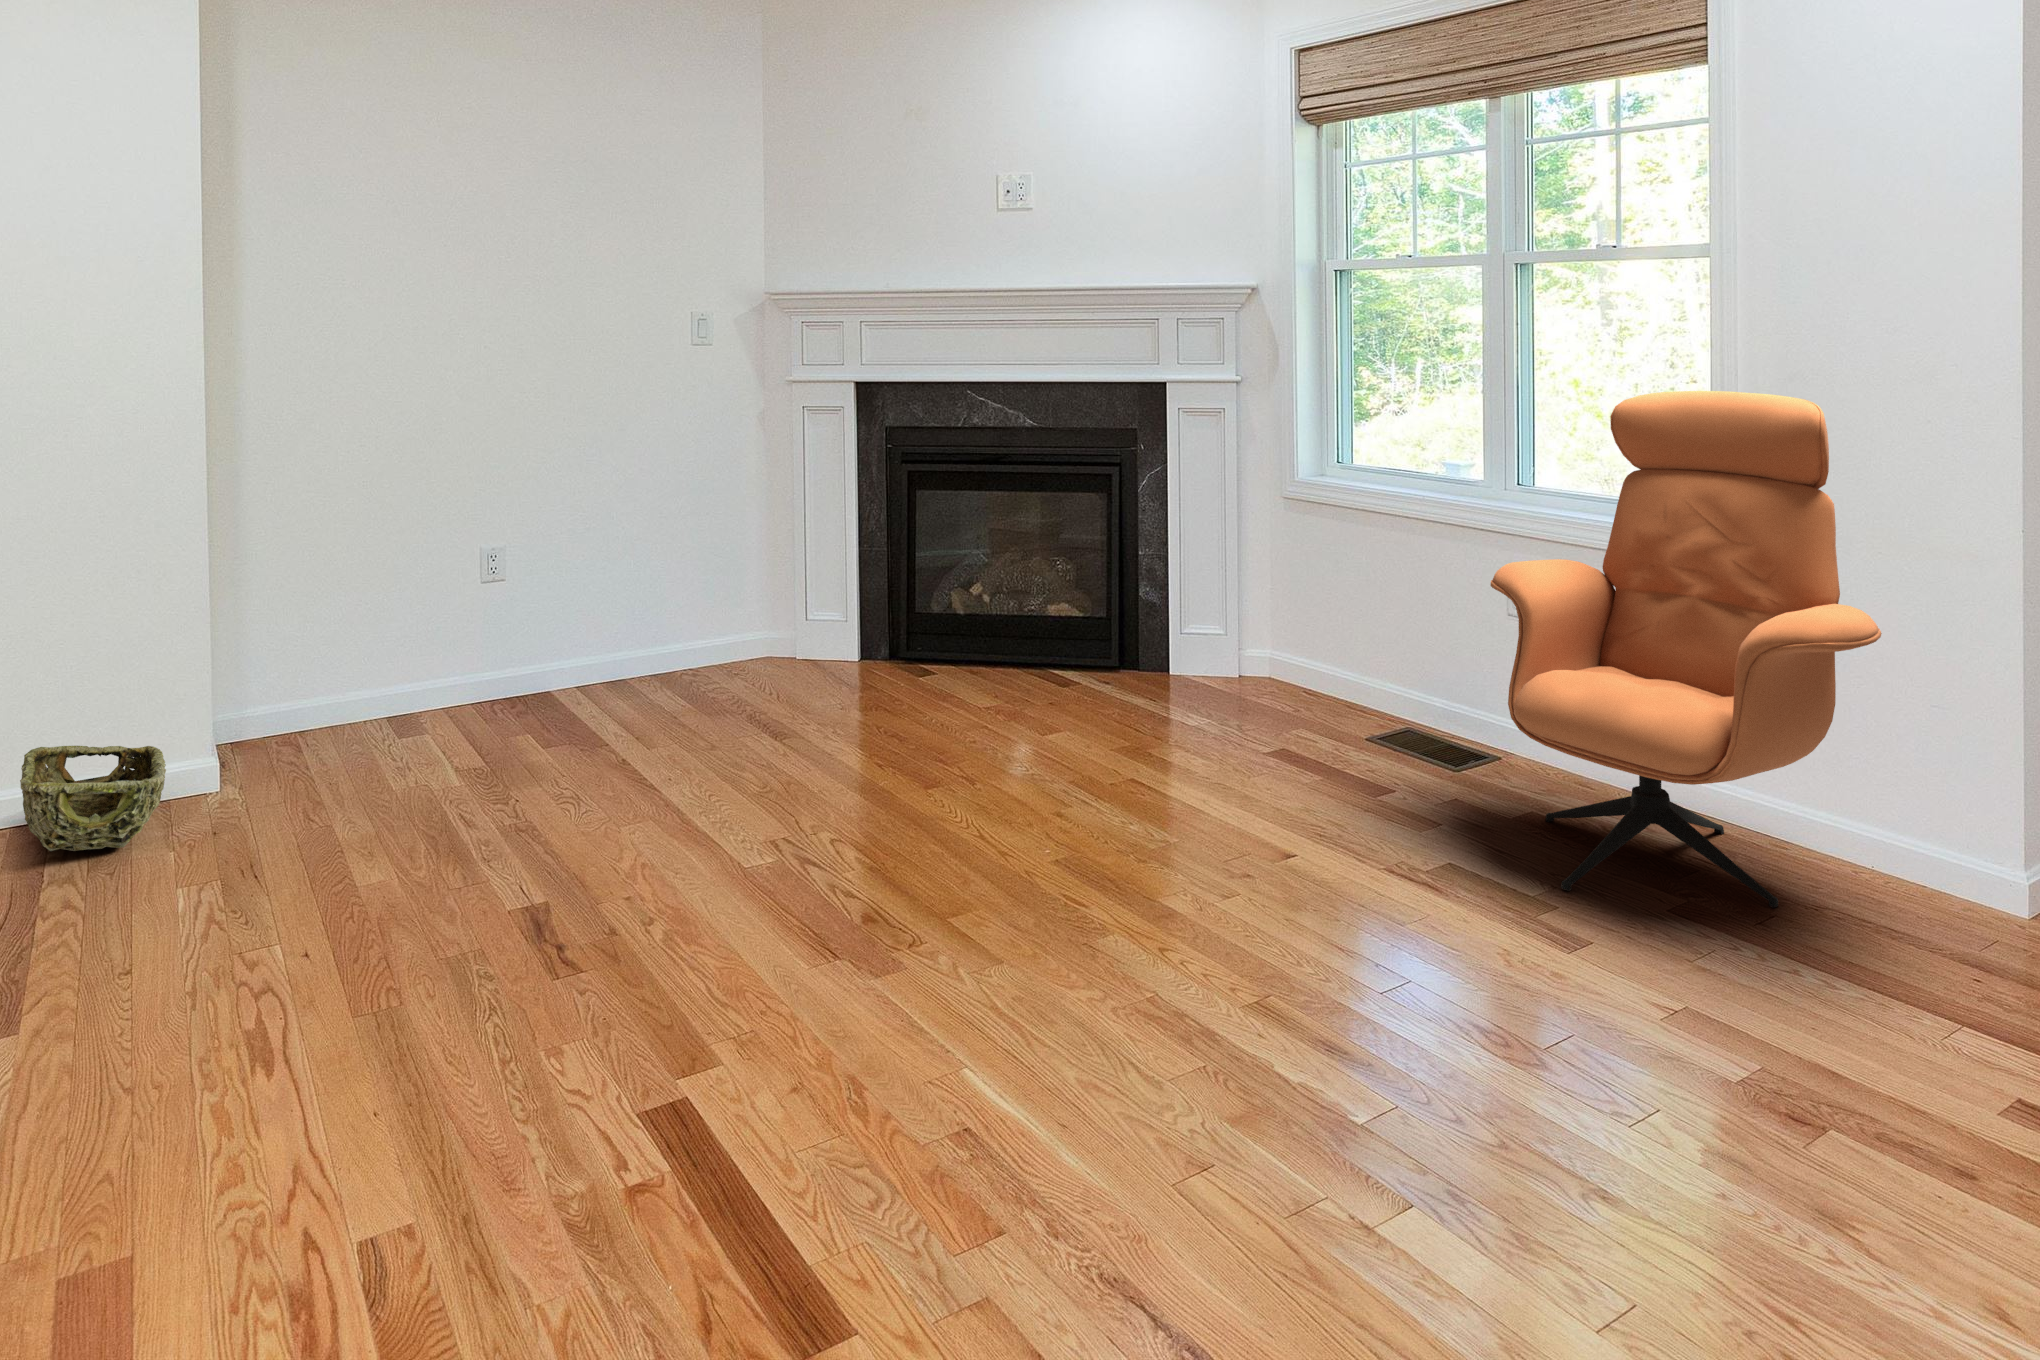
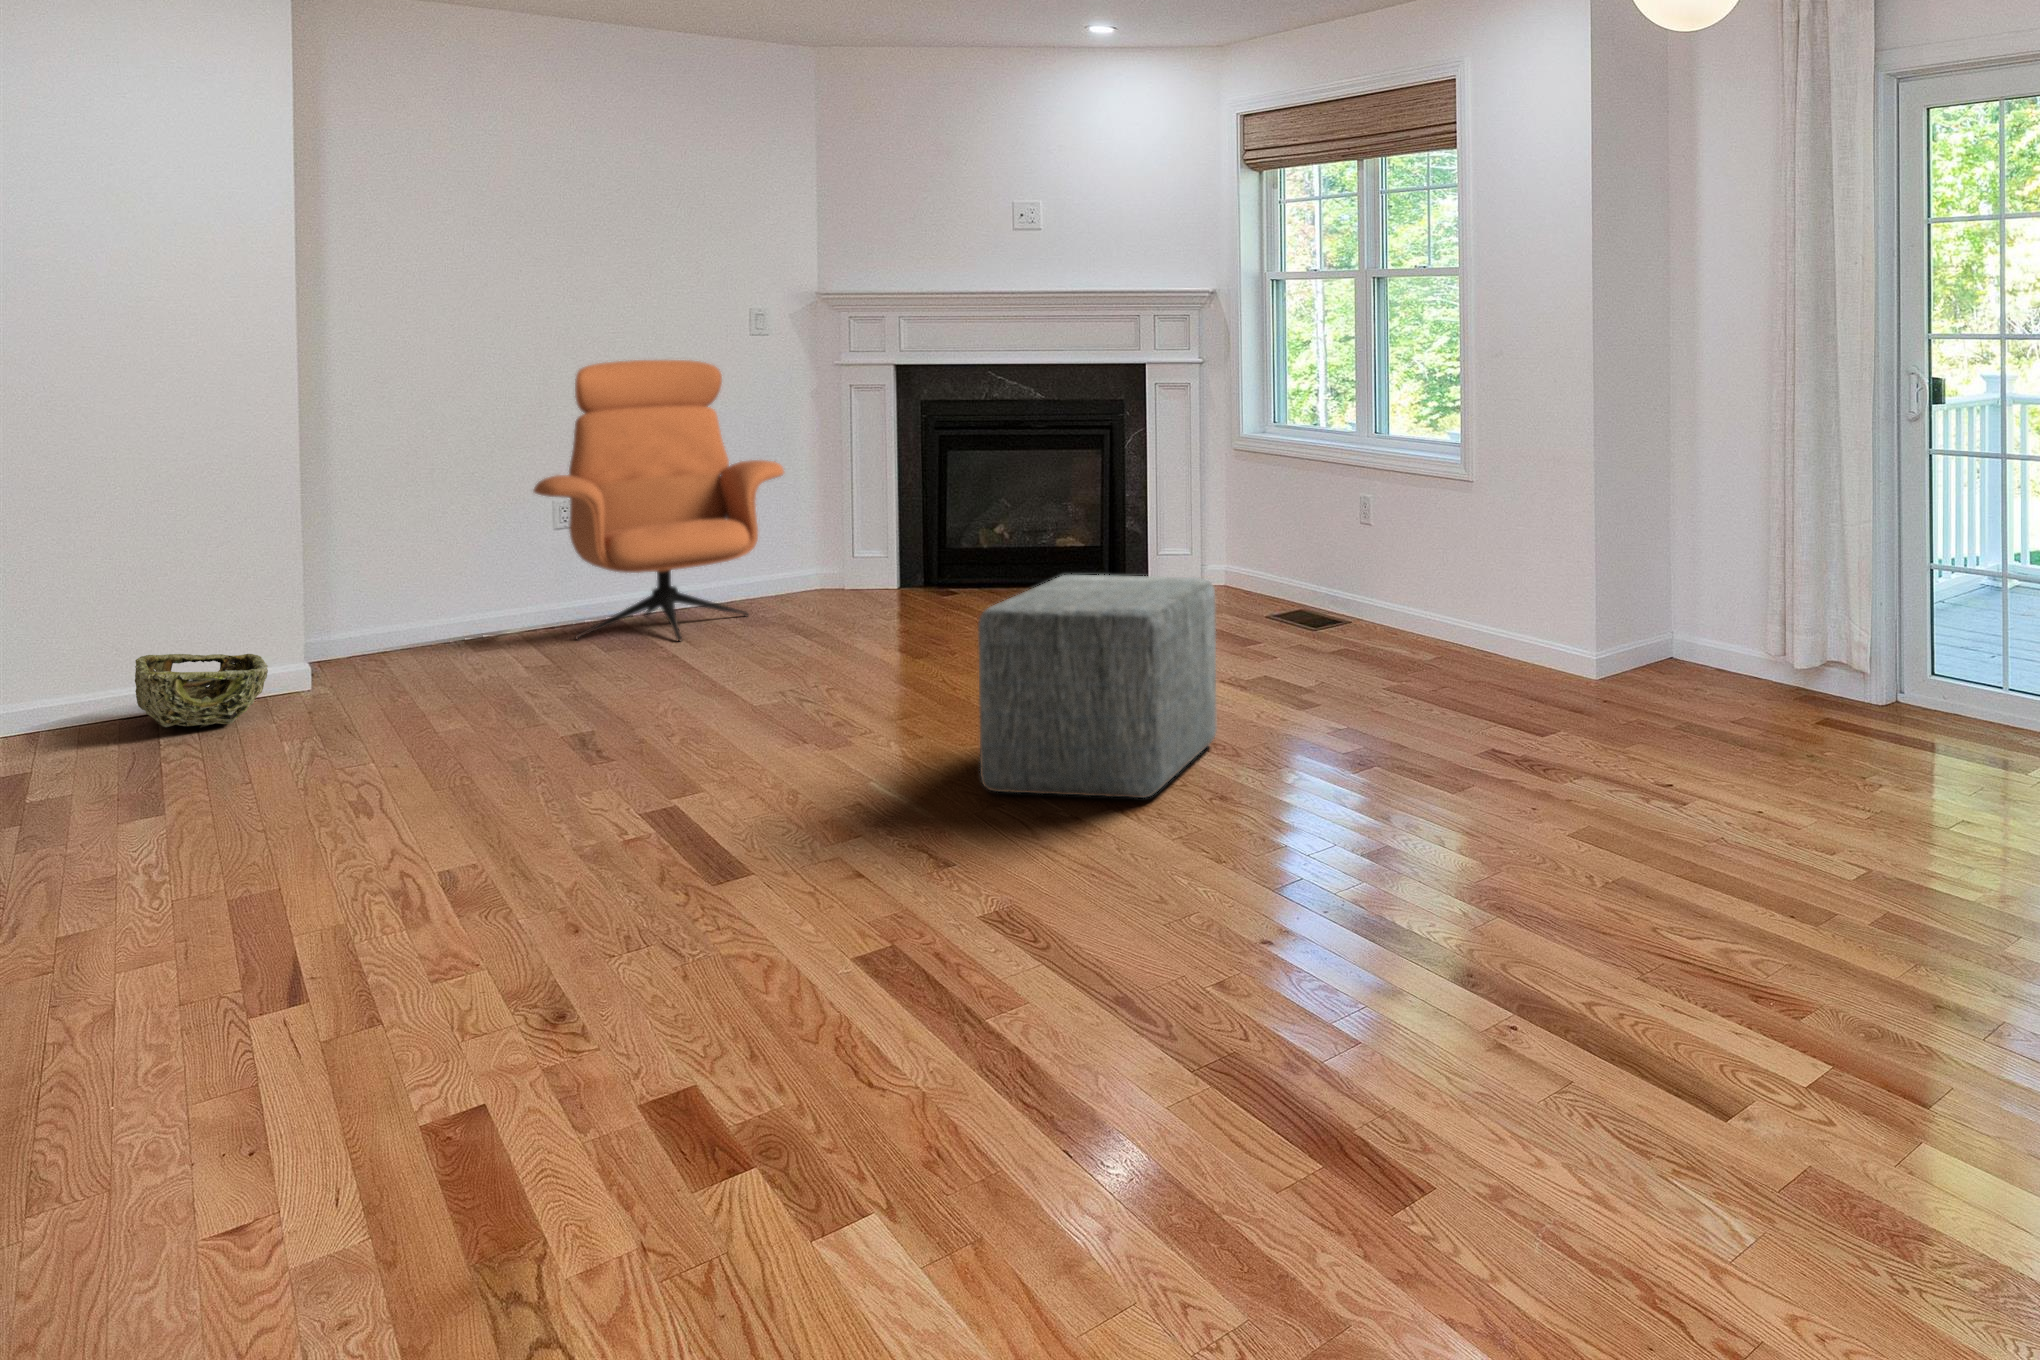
armchair: present [1491,391,1882,907] -> present [534,360,784,641]
ottoman: none [1141,728,1477,1166] -> present [978,575,1216,798]

